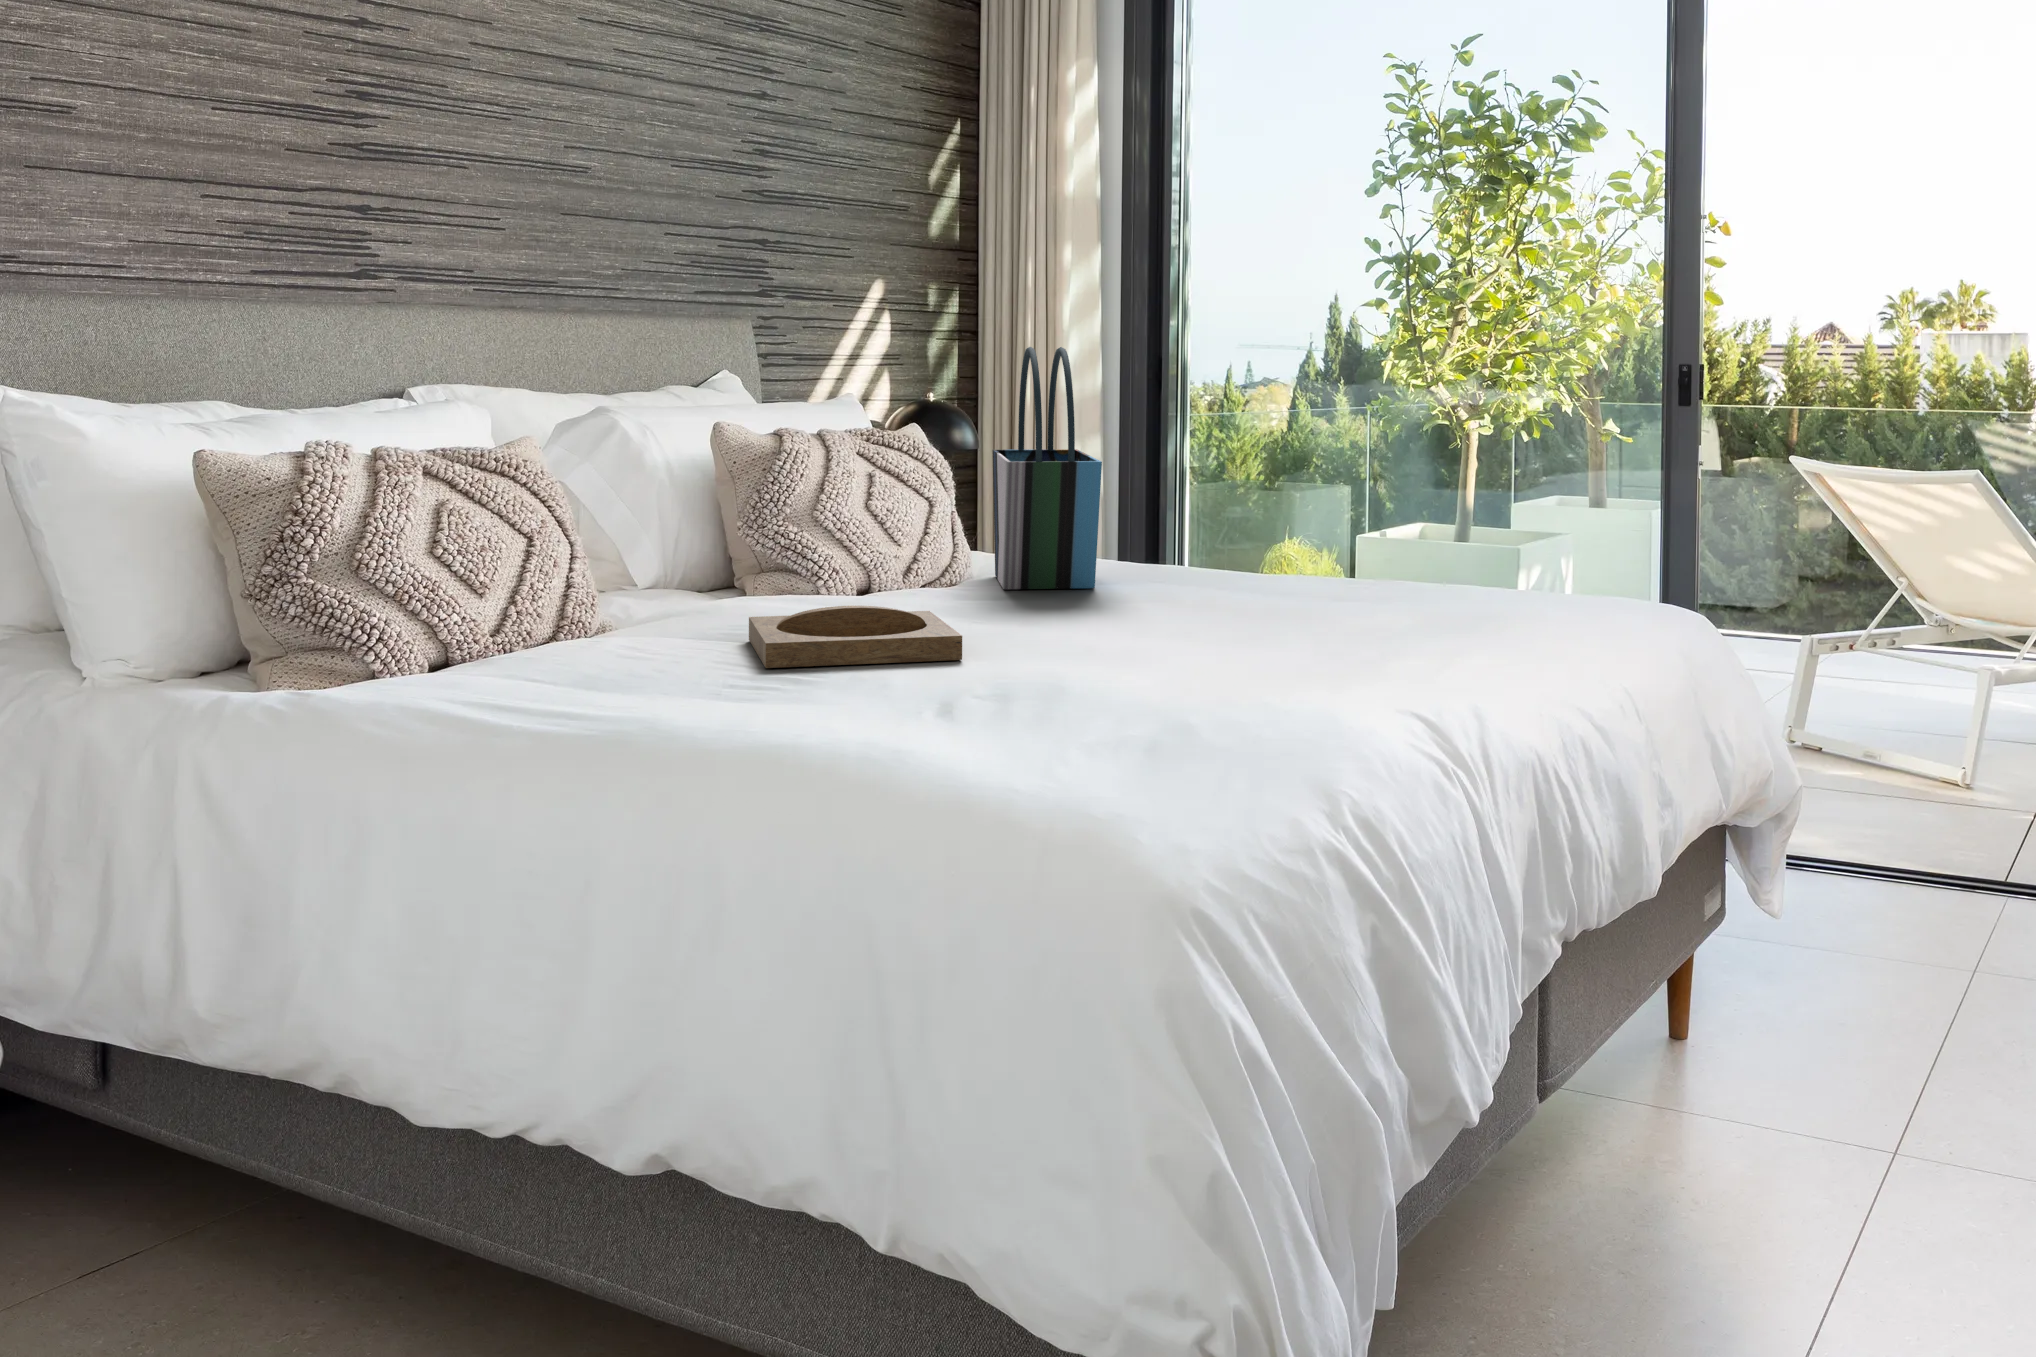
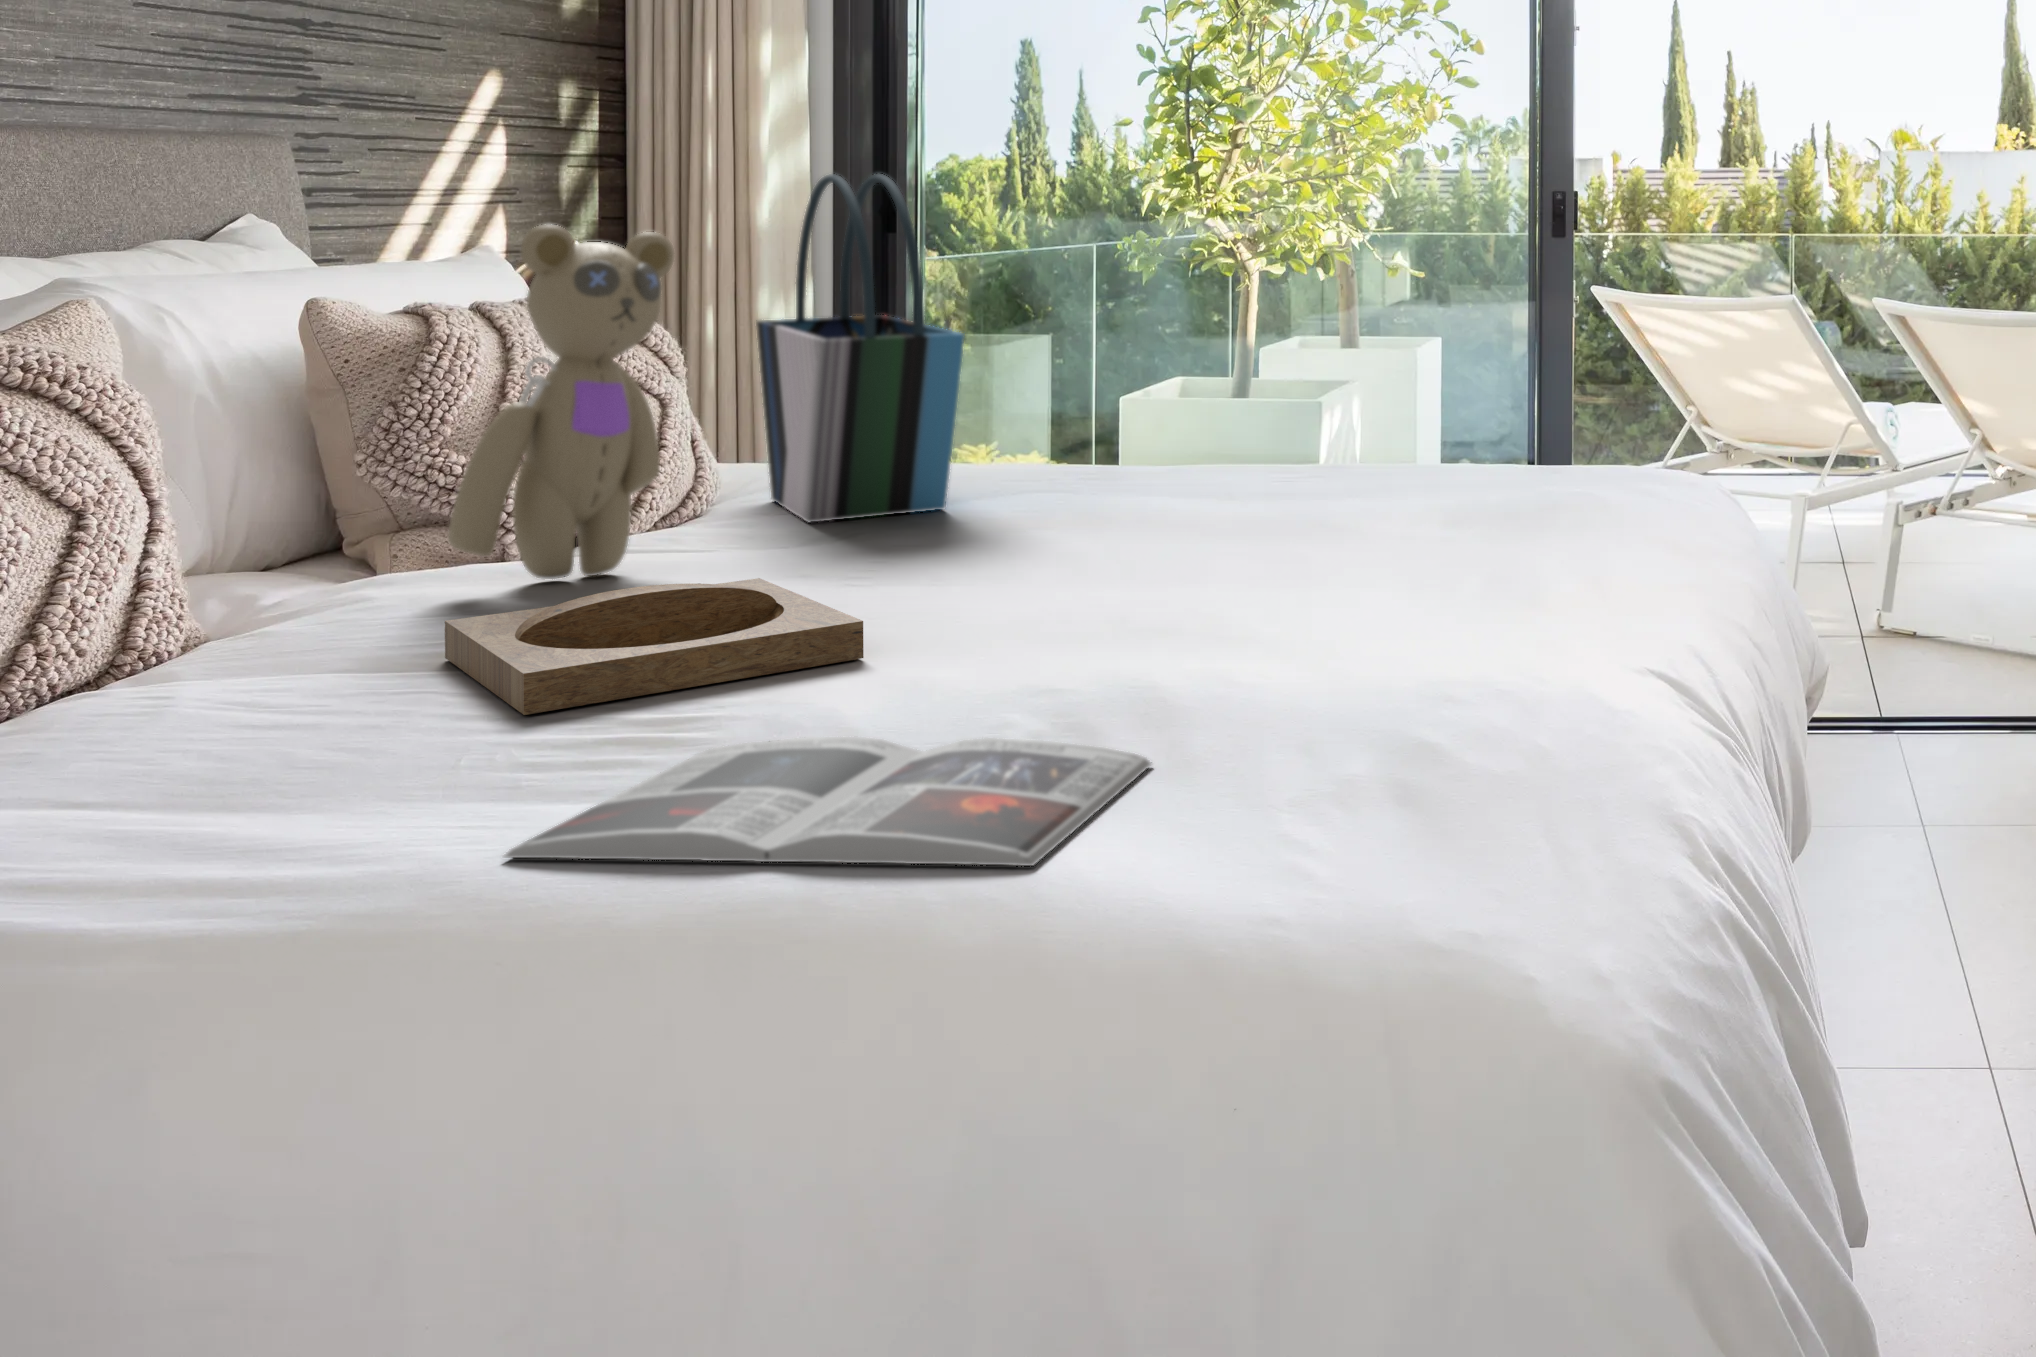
teddy bear: none [774,378,910,607] -> present [448,225,674,579]
magazine: none [708,688,1063,755] -> present [504,737,1151,866]

